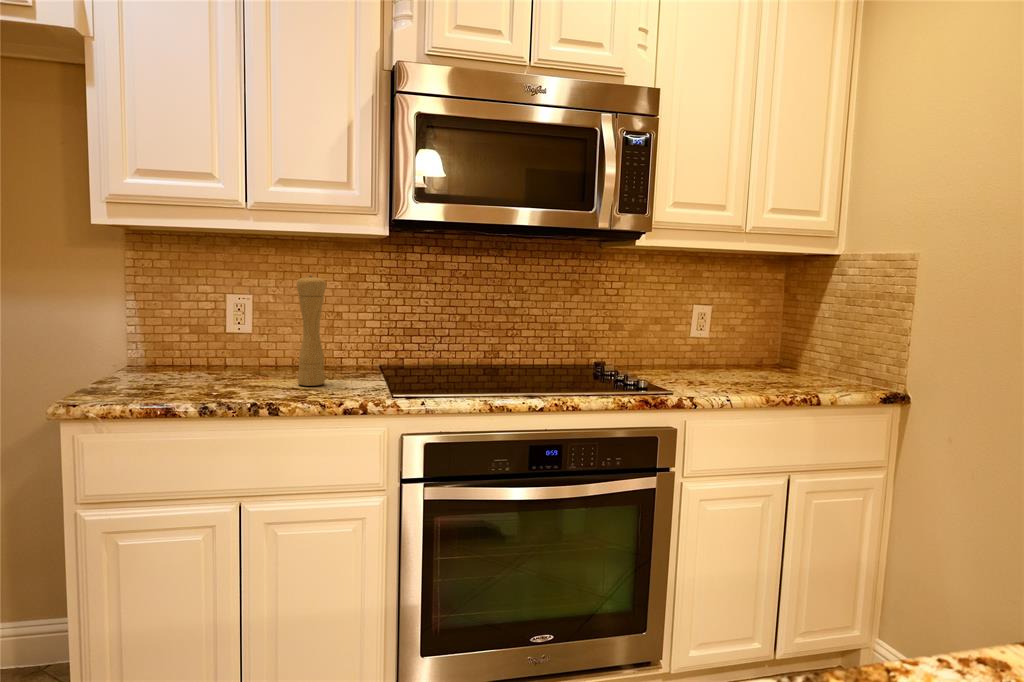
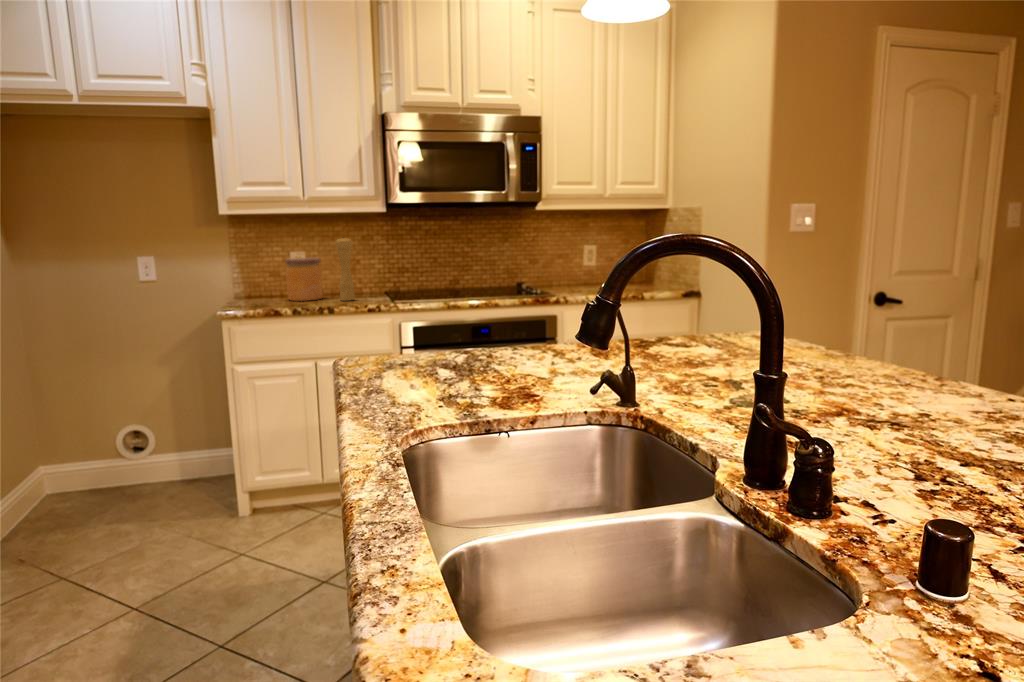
jar: none [209,306,272,381] -> present [285,258,323,301]

